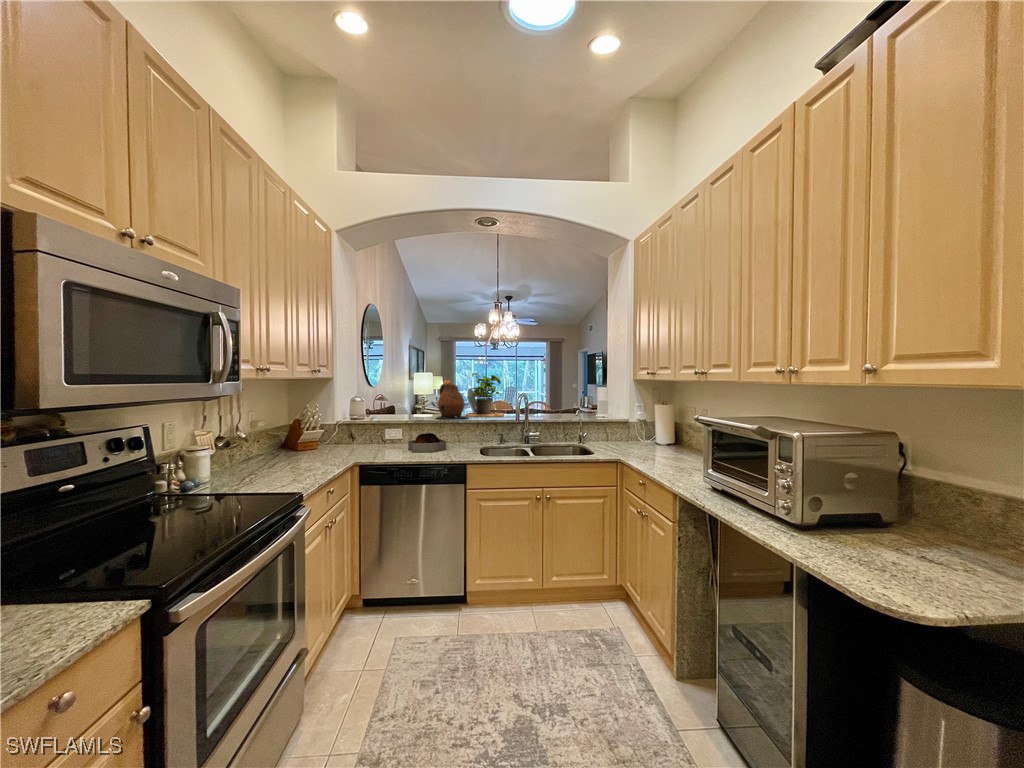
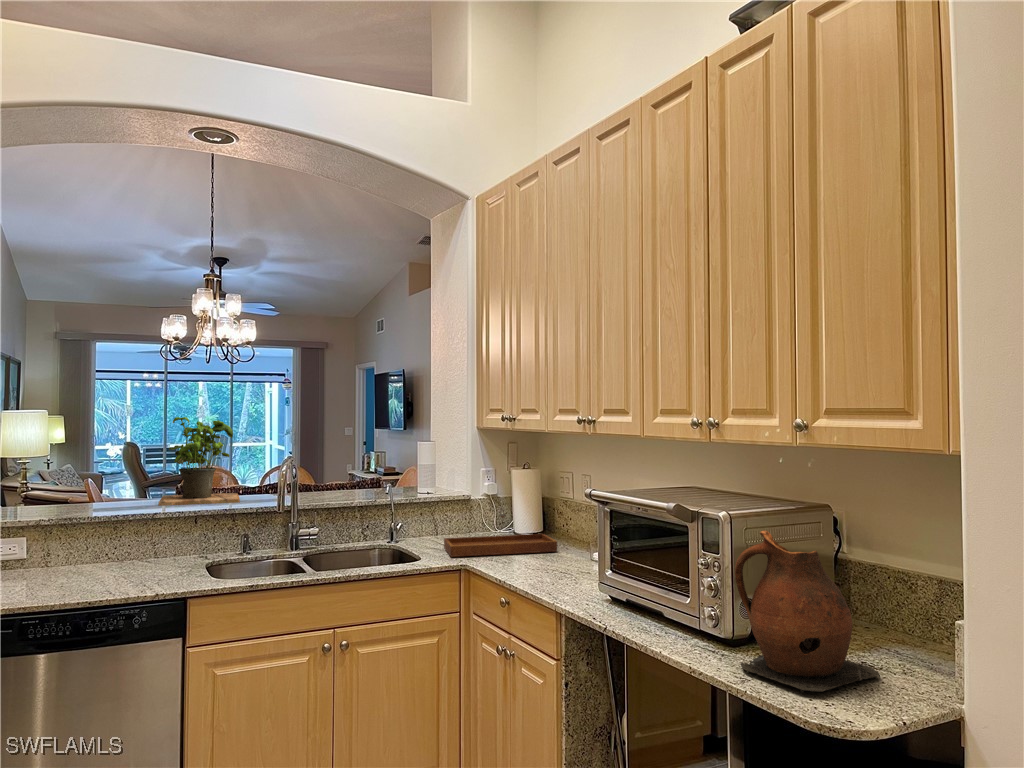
ceramic pitcher: present [437,380,468,419] -> present [735,531,880,693]
tray: none [611,429,681,455] -> present [444,512,557,557]
decorative bowl: present [408,433,446,452] -> none [37,541,127,586]

